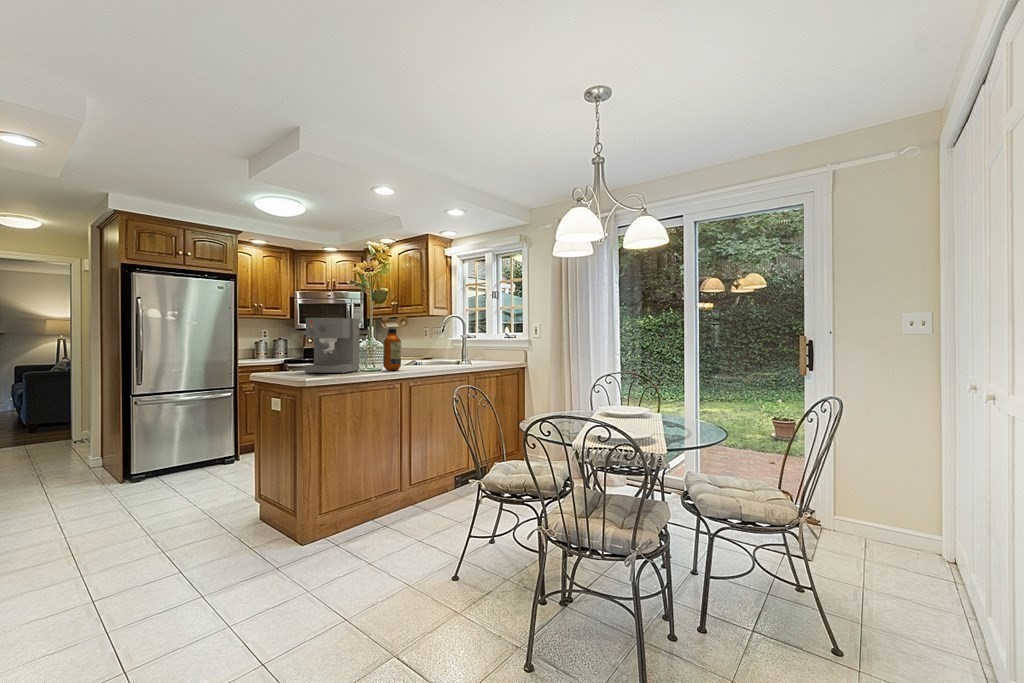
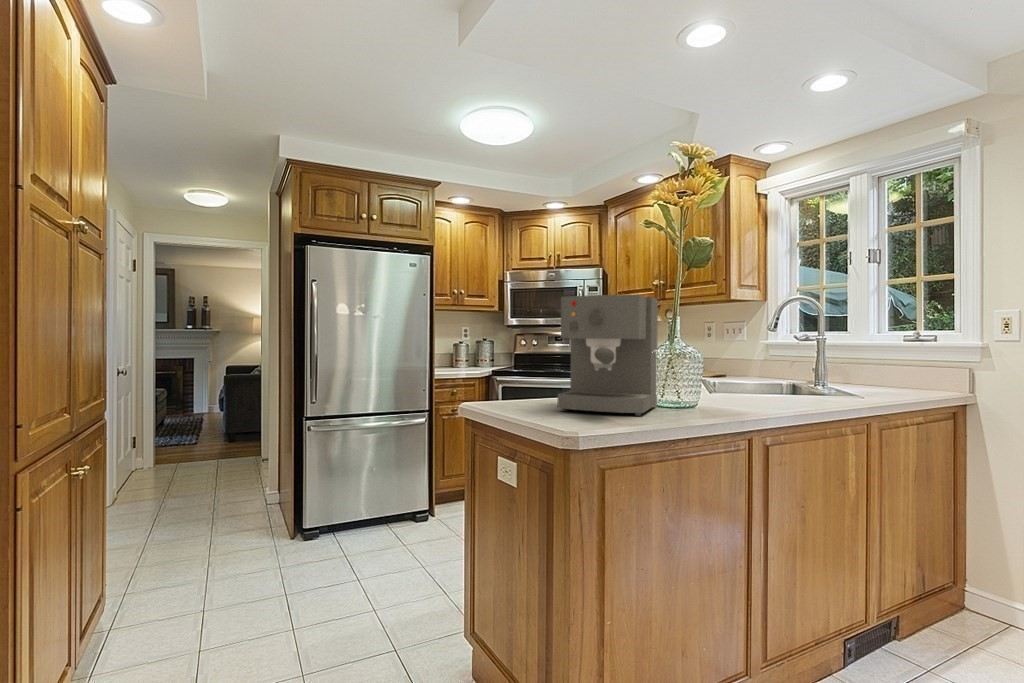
bottle: present [383,328,401,371] -> none [709,318,751,410]

